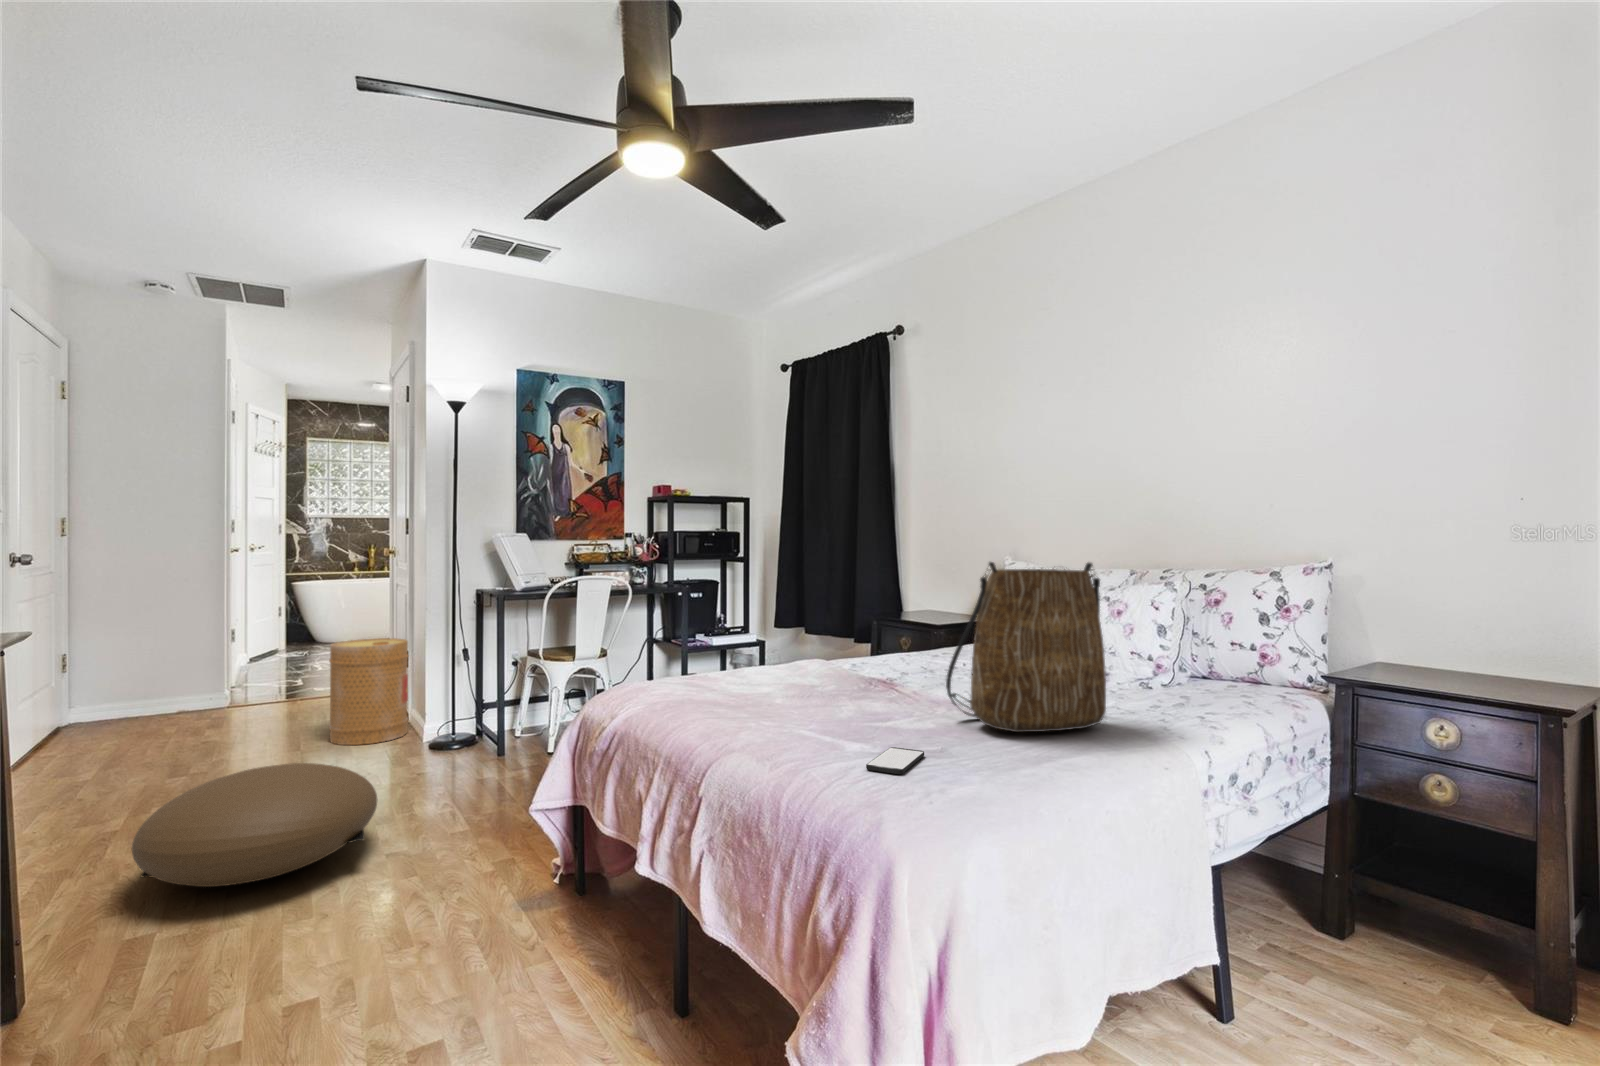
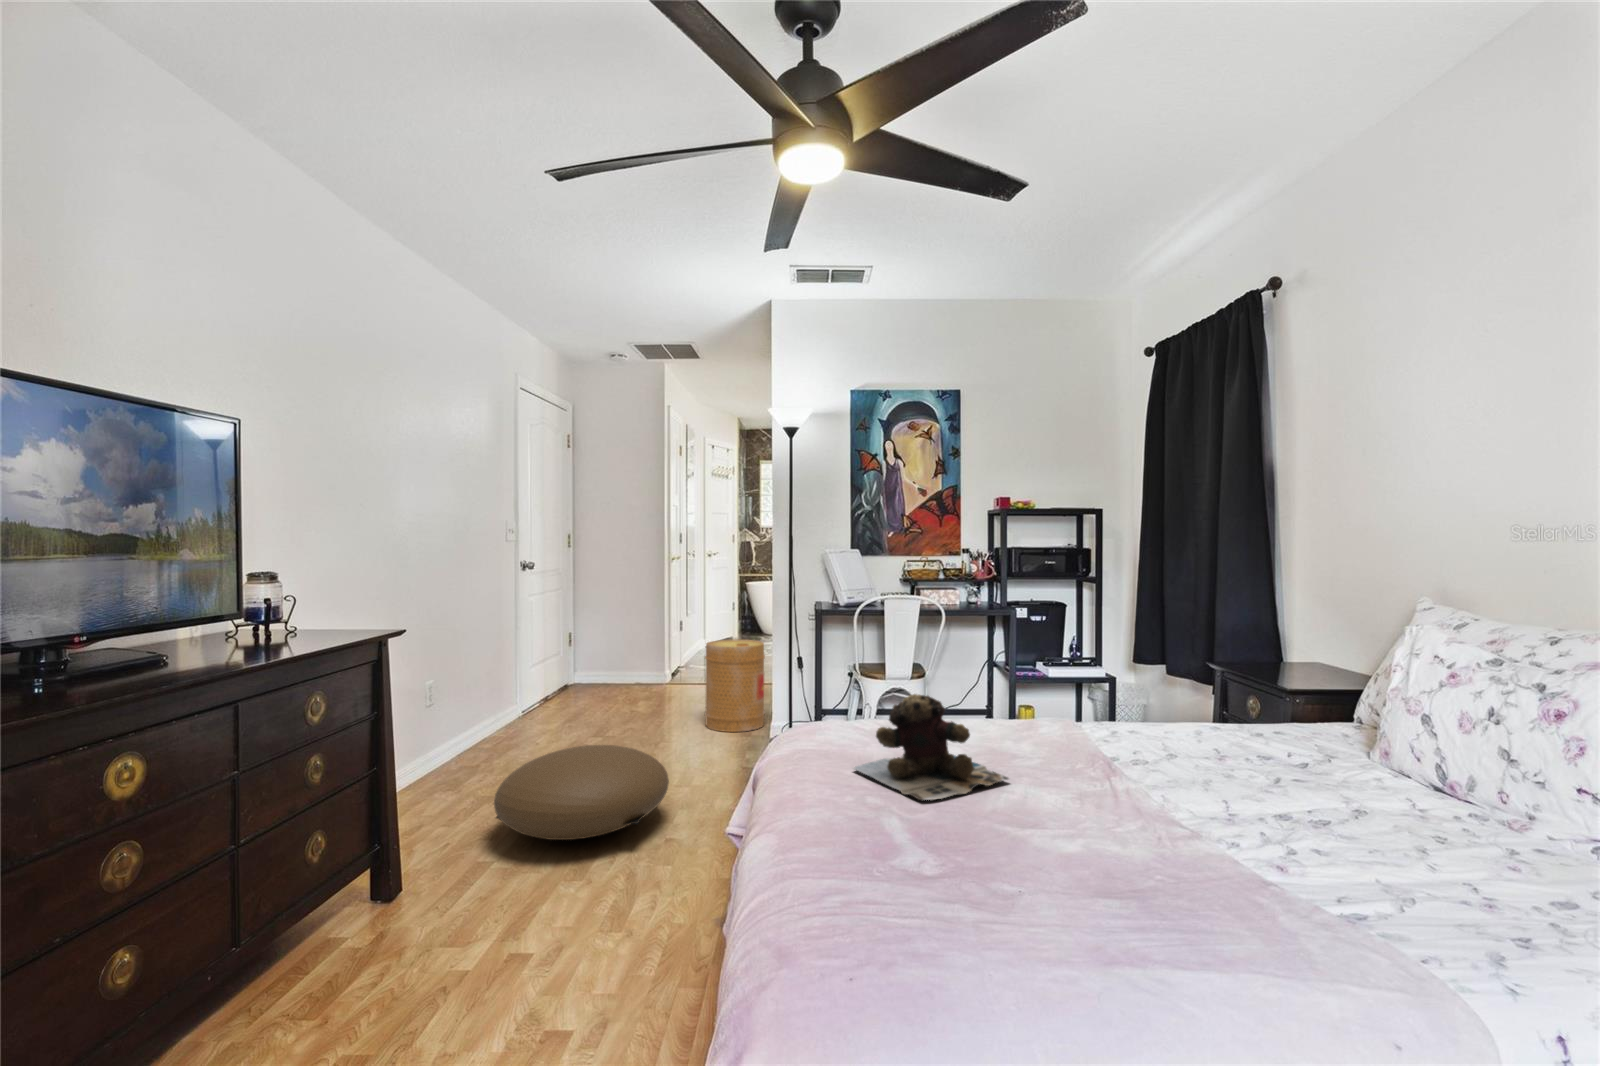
tote bag: present [946,562,1106,732] -> none [1095,629,1376,918]
teddy bear: none [719,637,840,716] -> present [854,694,1009,800]
smartphone: present [866,747,924,774] -> none [870,874,976,921]

